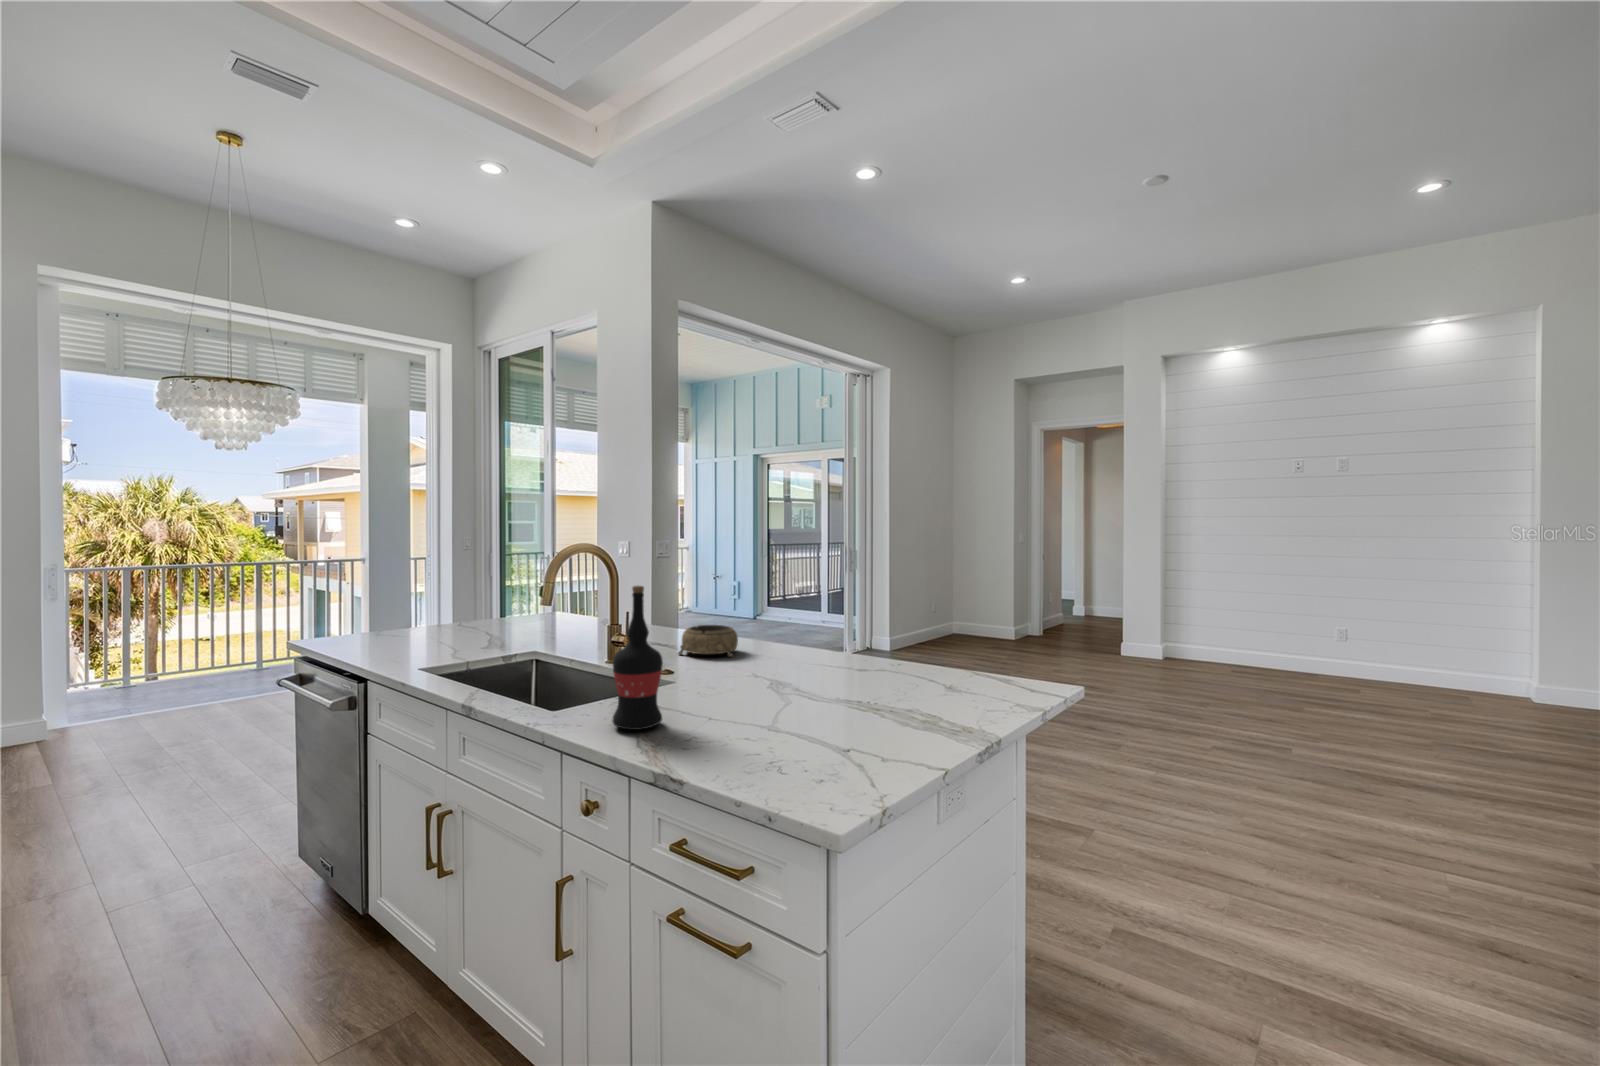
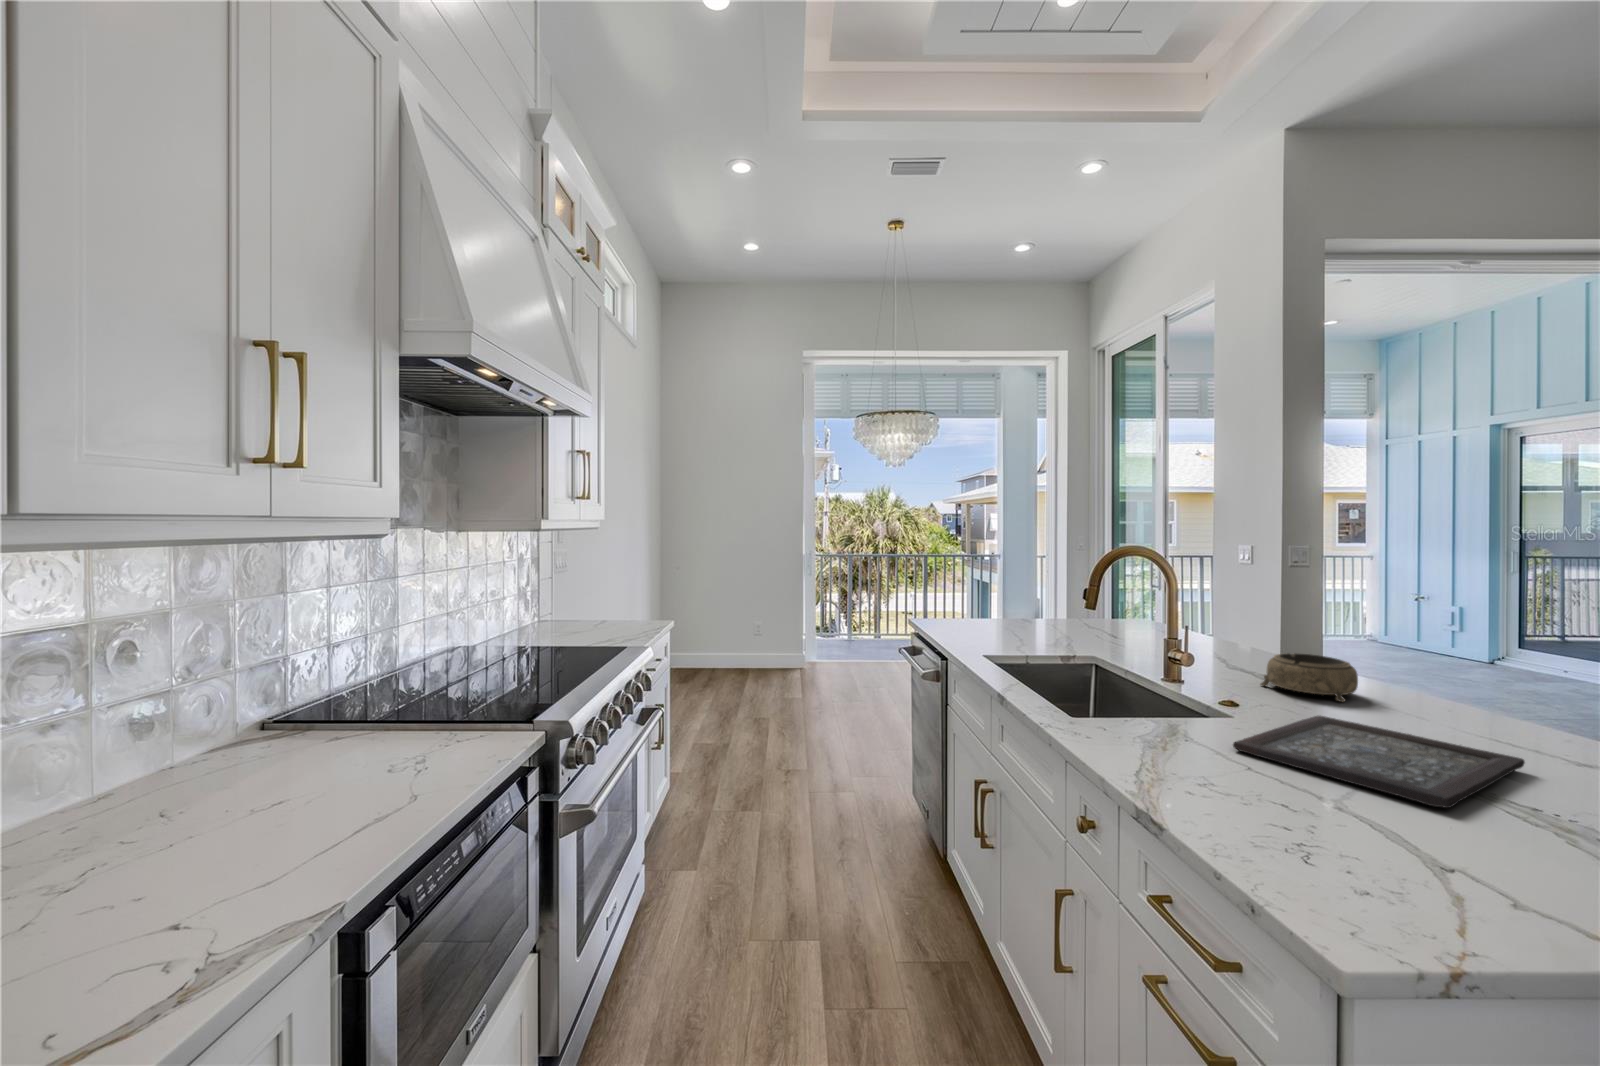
wine bottle: present [613,586,663,730] -> none [1117,594,1181,759]
tray: none [691,669,835,713] -> present [1233,716,1525,808]

